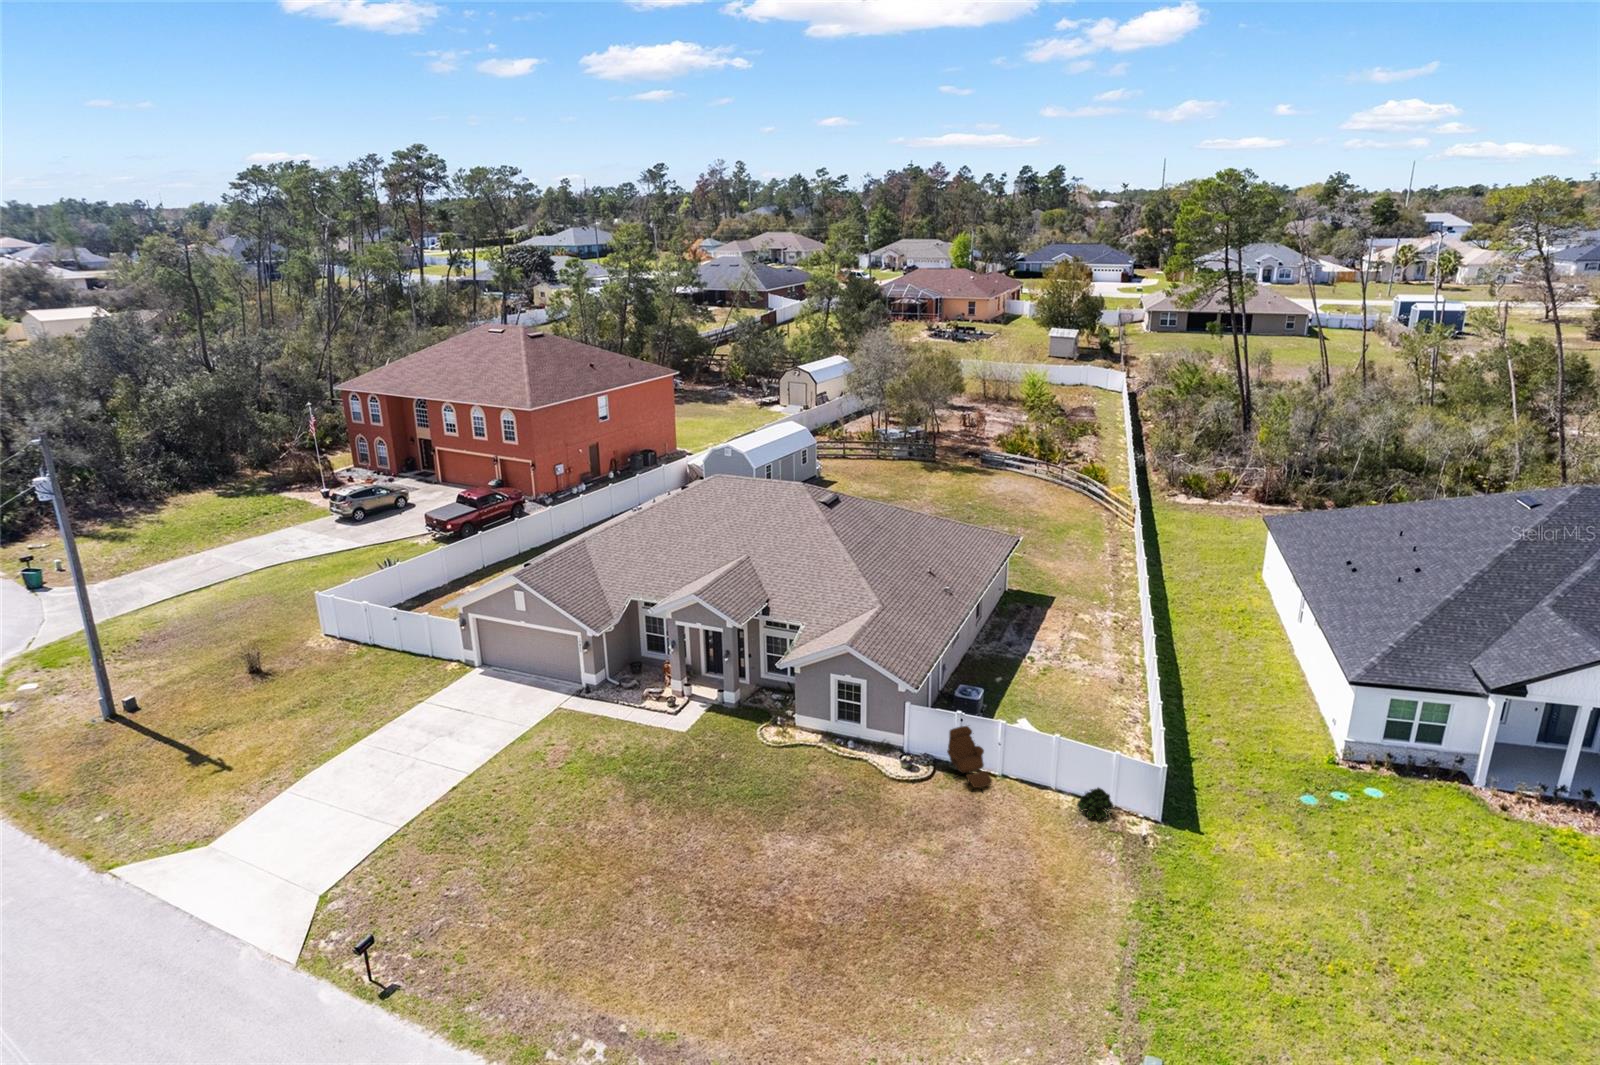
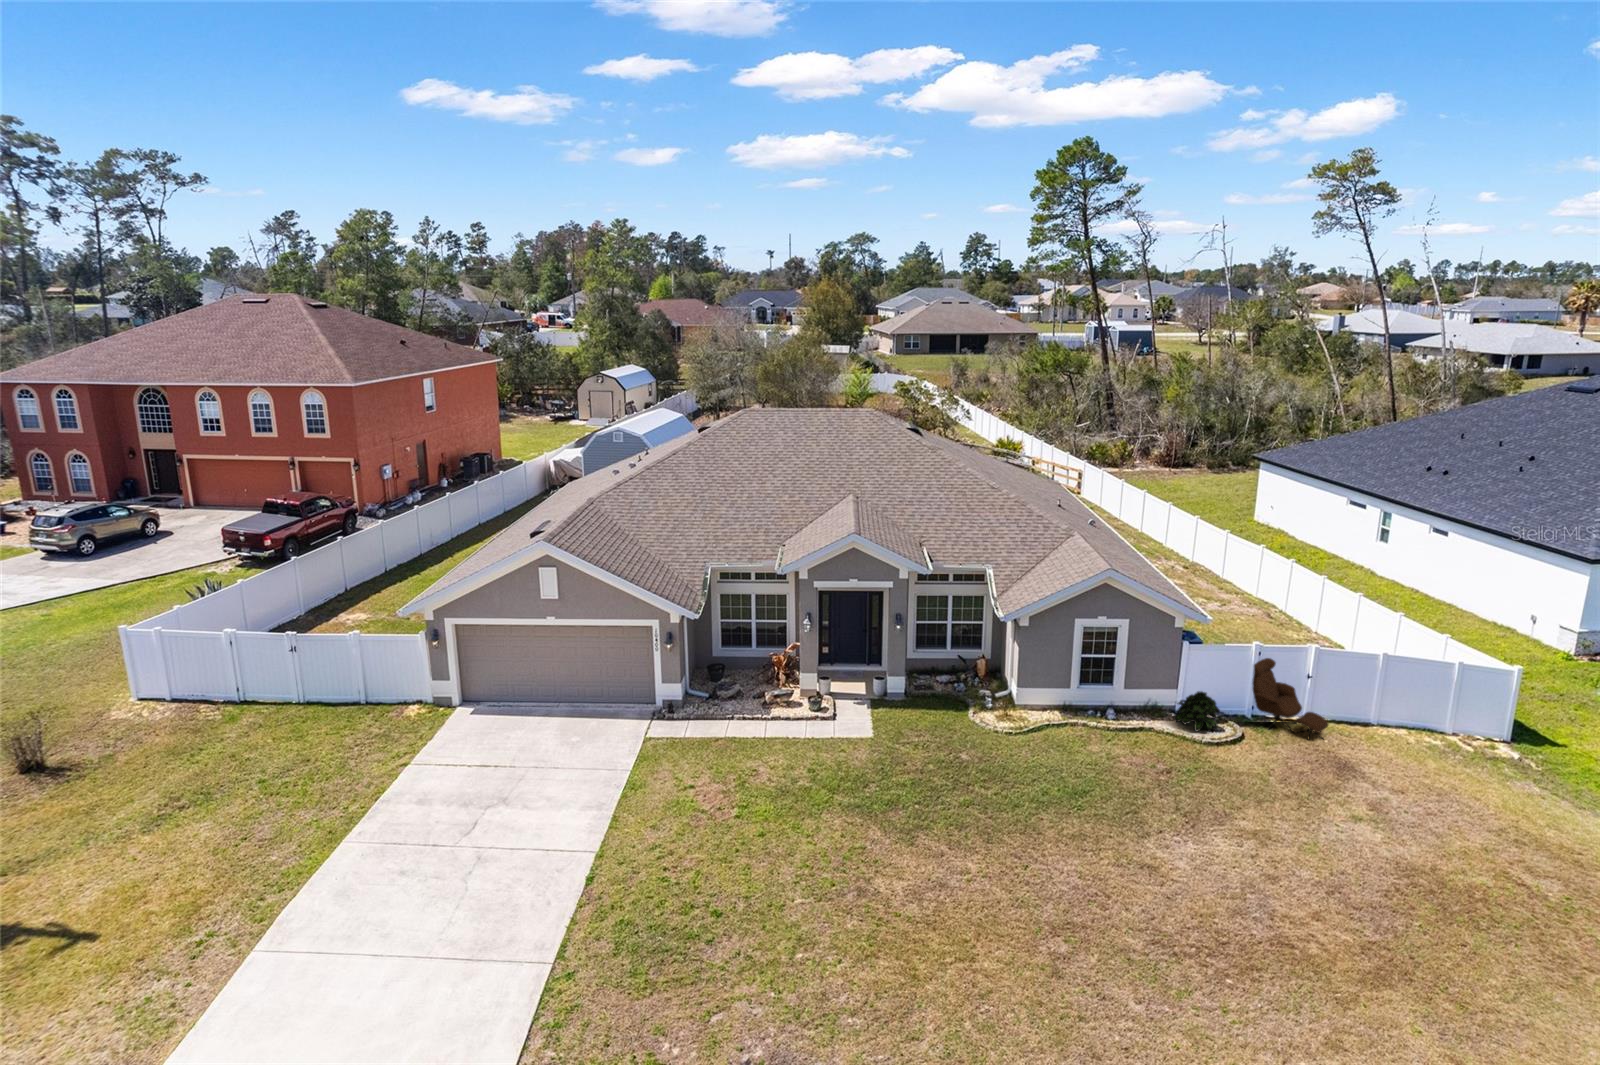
potted plant: present [1077,788,1113,821] -> present [1174,691,1221,731]

